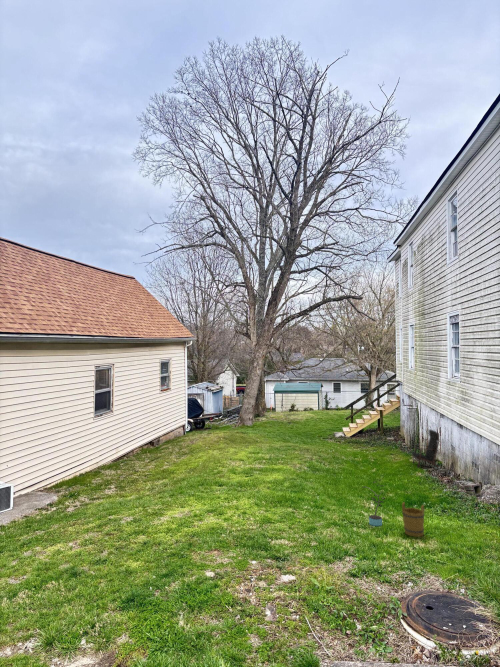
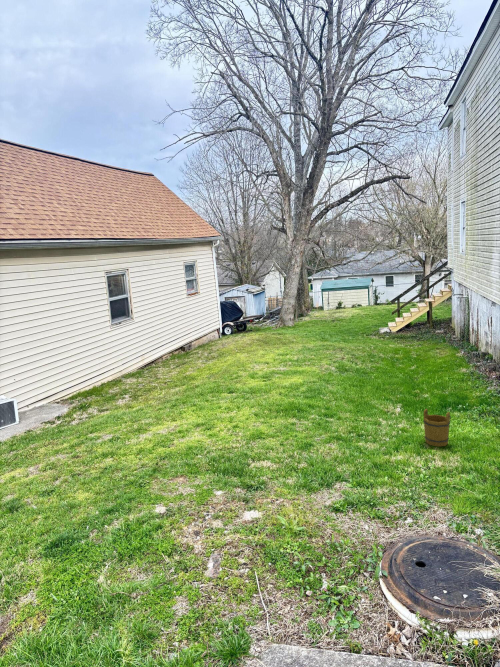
lounge chair: present [412,430,439,468] -> none [457,322,492,365]
potted plant: present [363,482,385,526] -> none [379,386,407,434]

